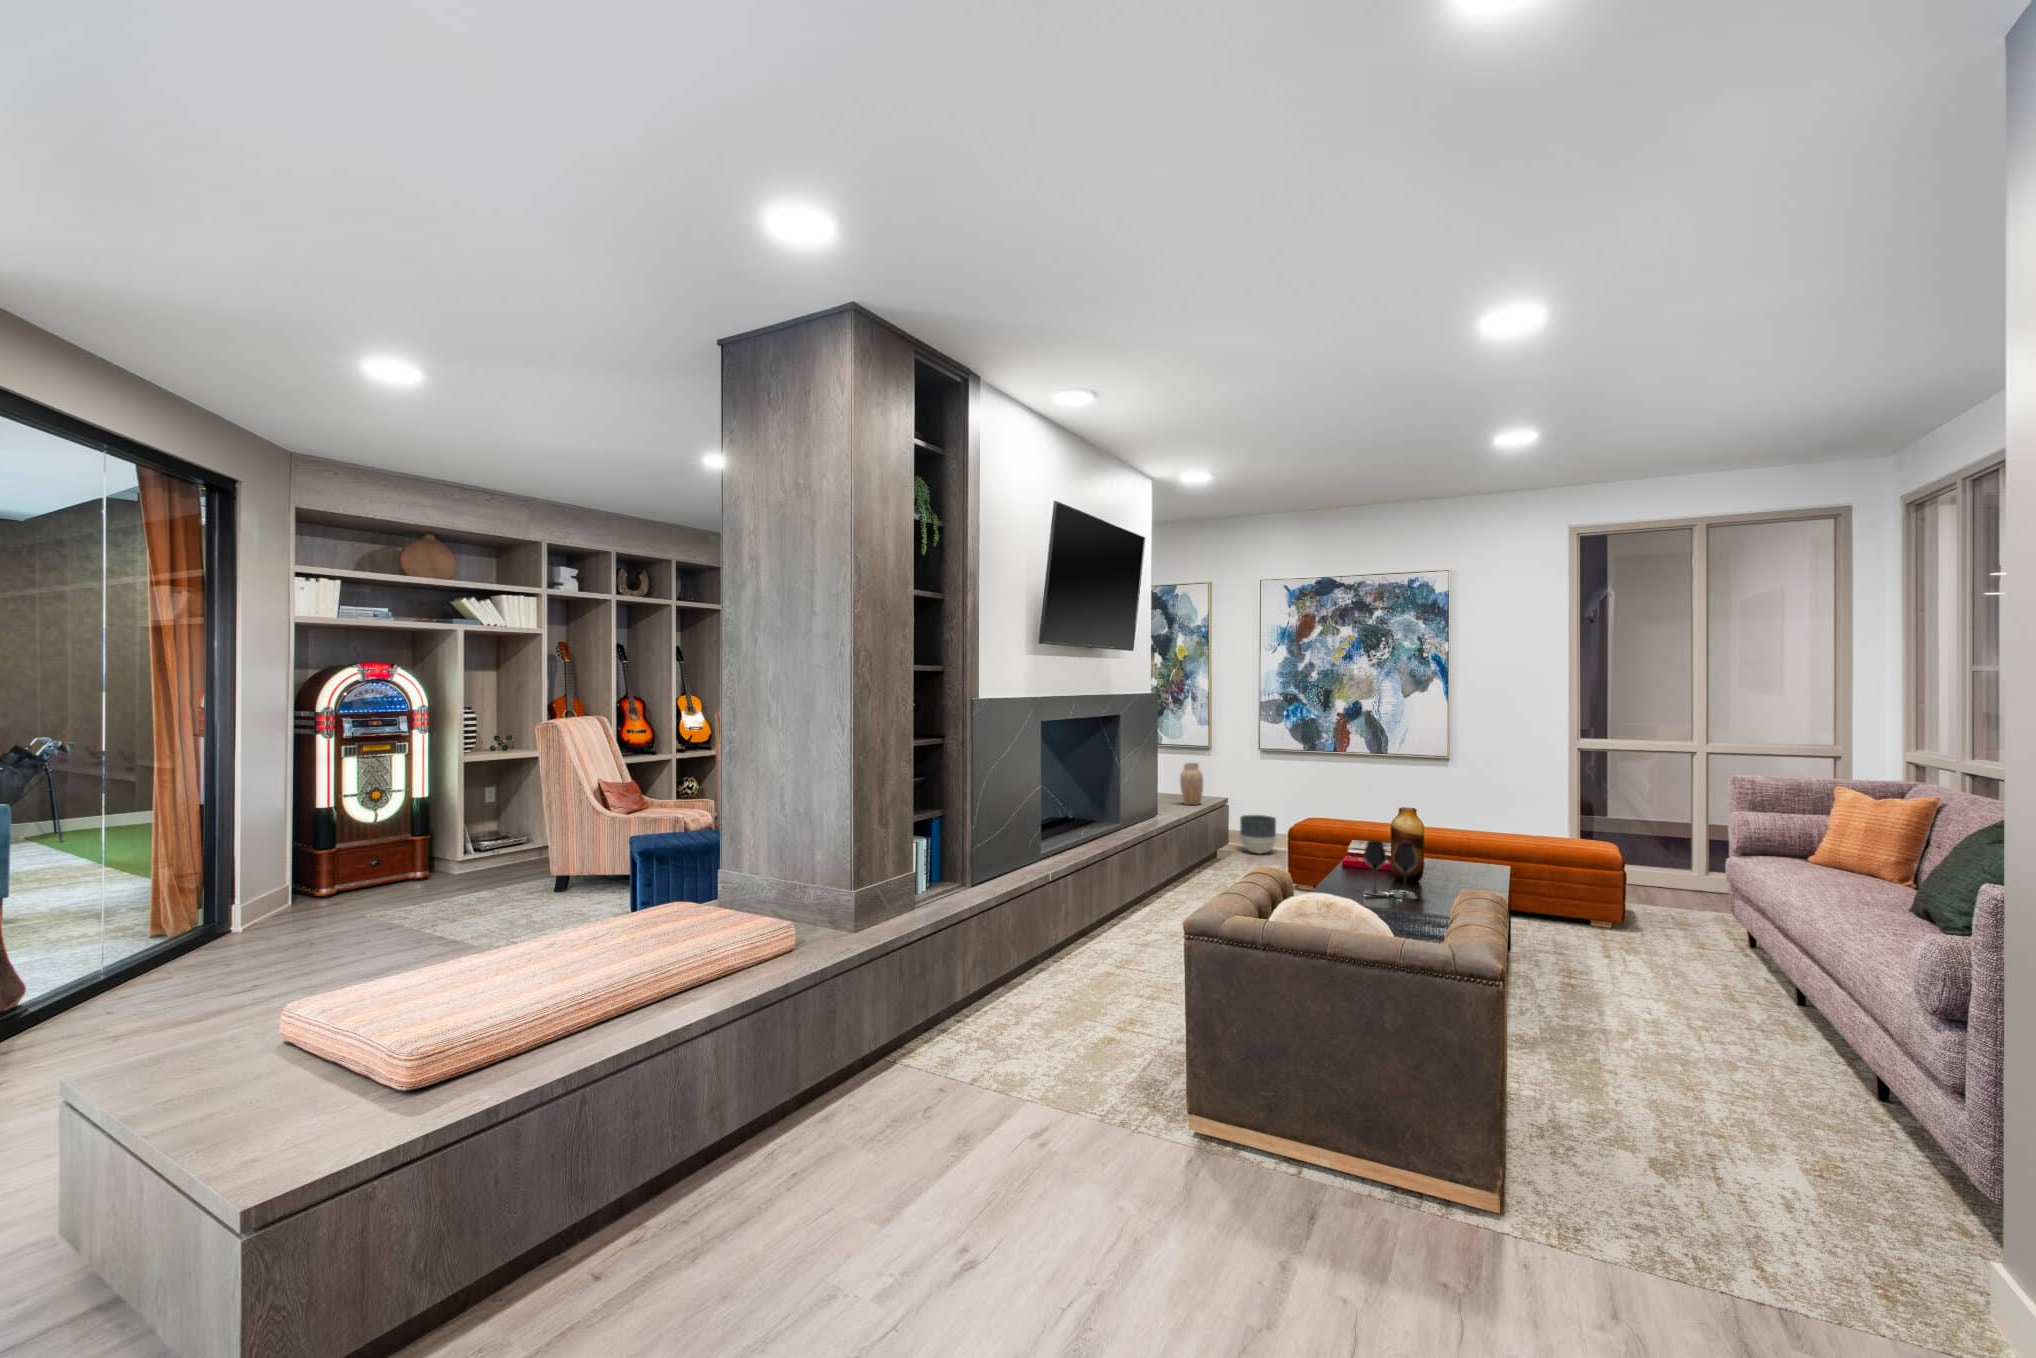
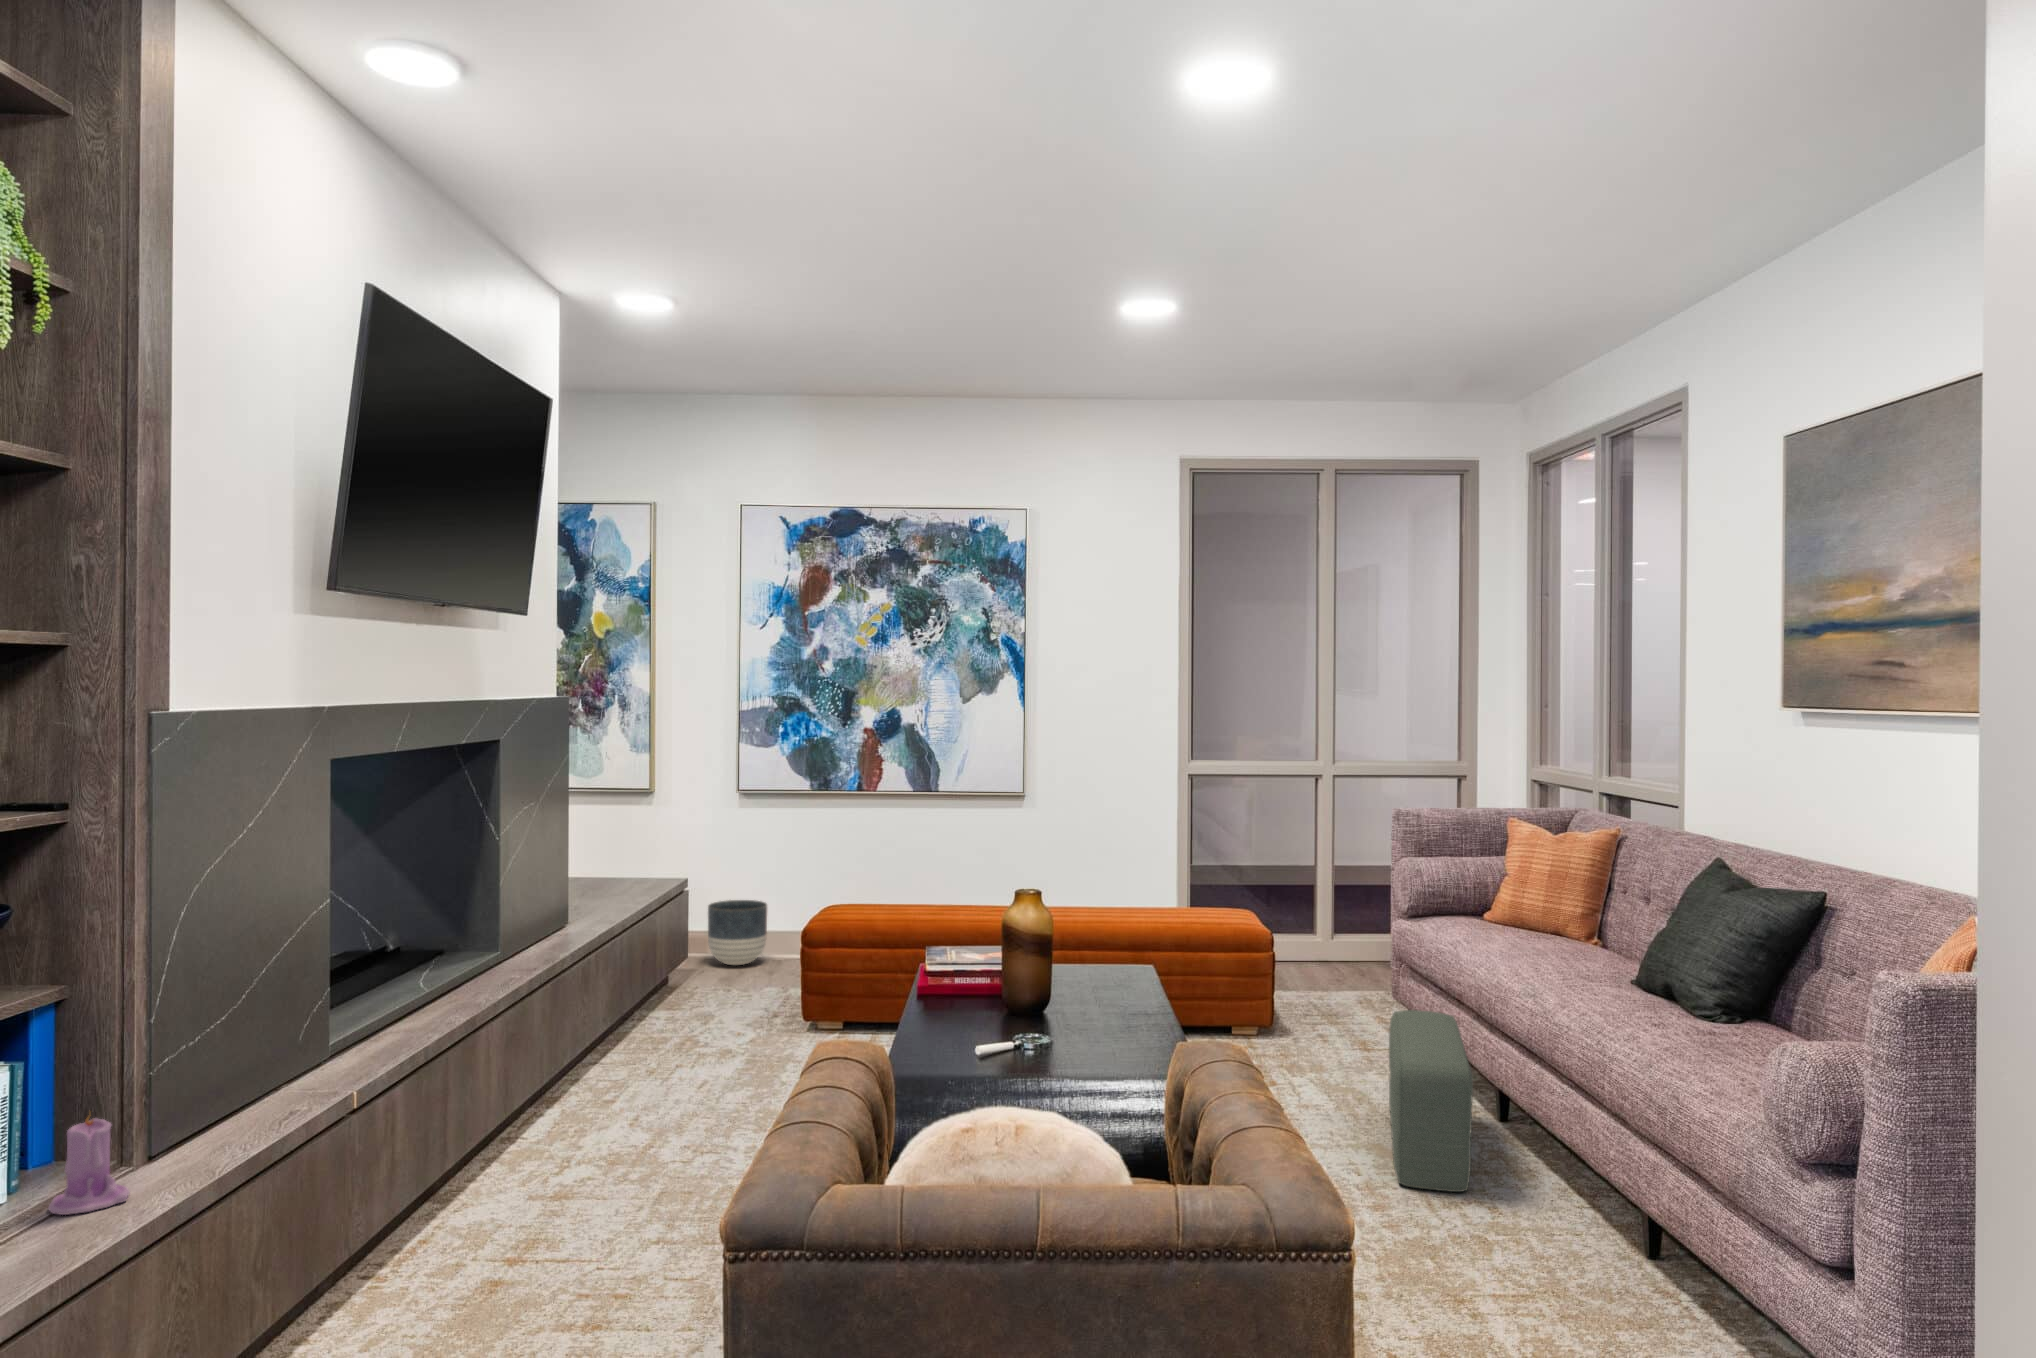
vase: present [1180,763,1203,805] -> none [606,819,649,895]
wine glass: present [1364,841,1417,899] -> none [971,953,1059,1052]
candle: none [945,859,971,898] -> present [49,1115,130,1215]
pouf: none [1675,915,1754,1035] -> present [1389,1010,1473,1192]

